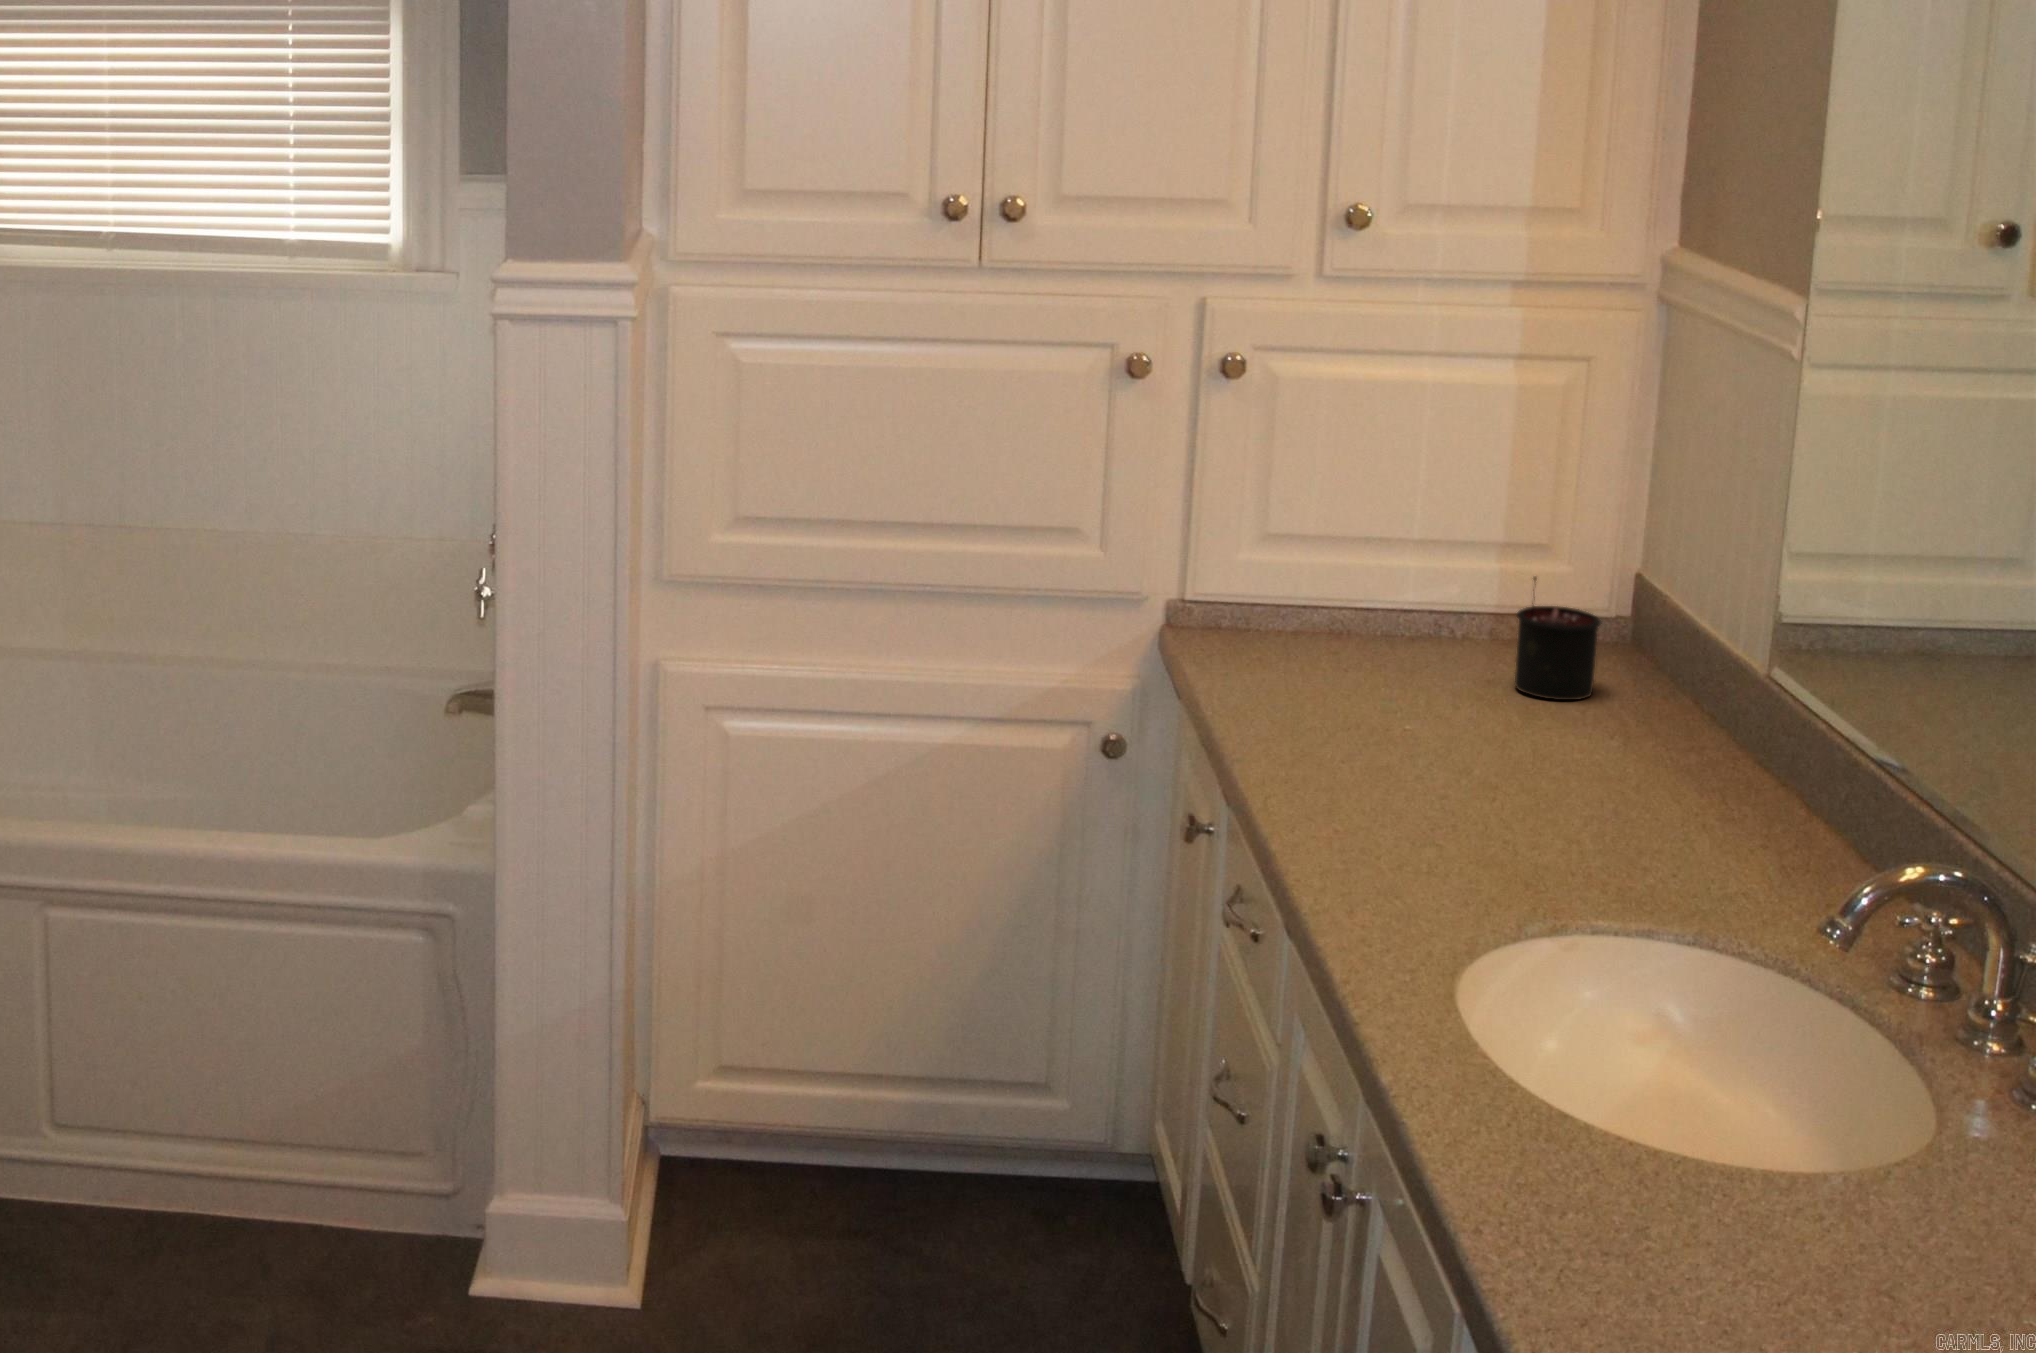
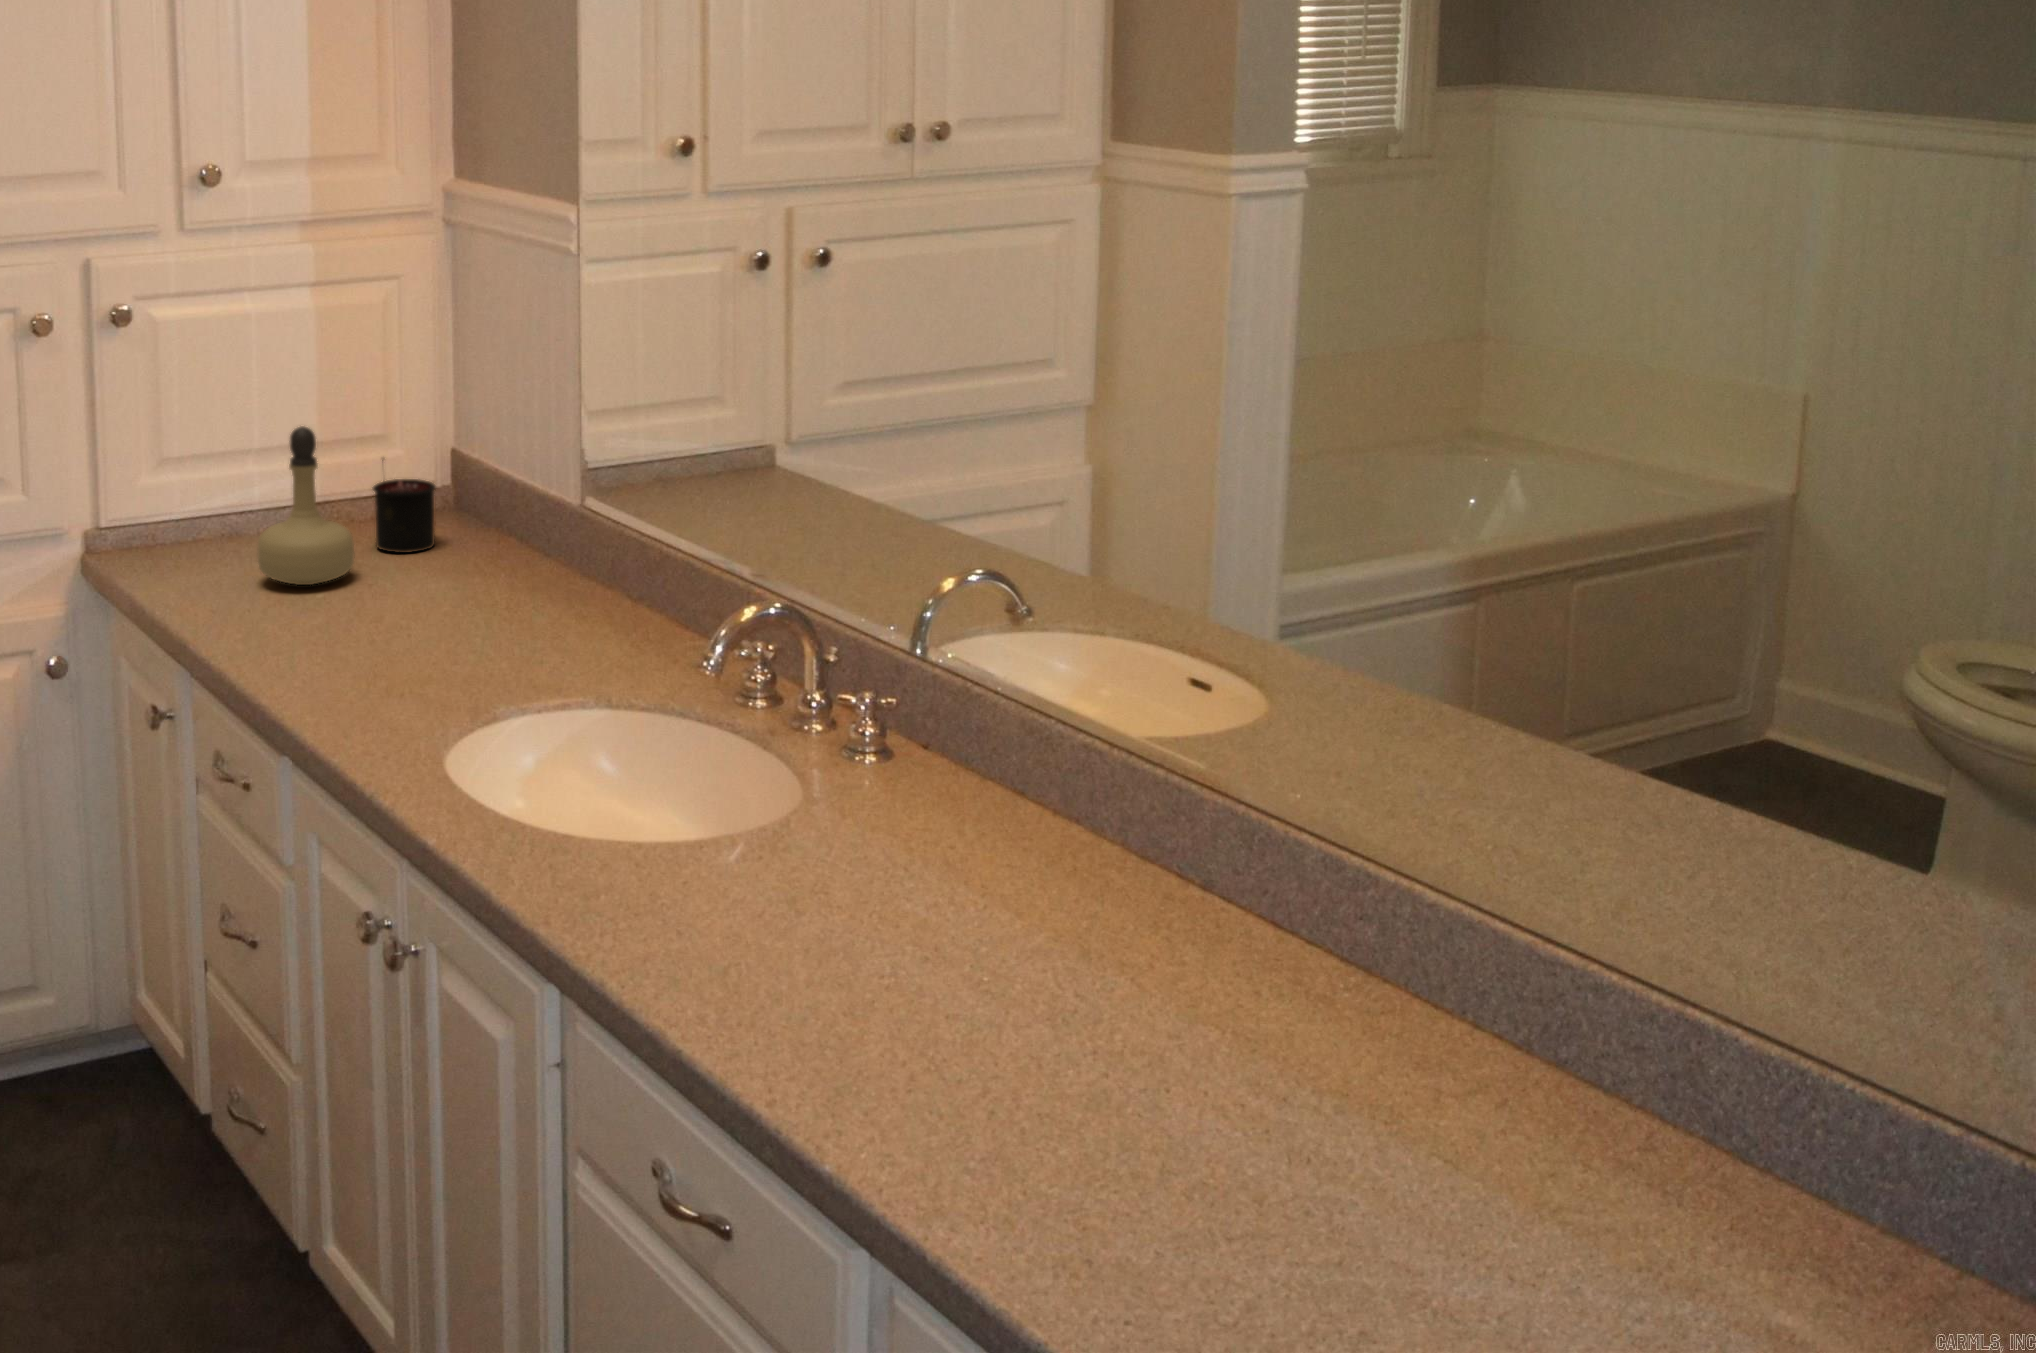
perfume bottle: none [1347,527,1472,720] -> present [258,426,354,585]

